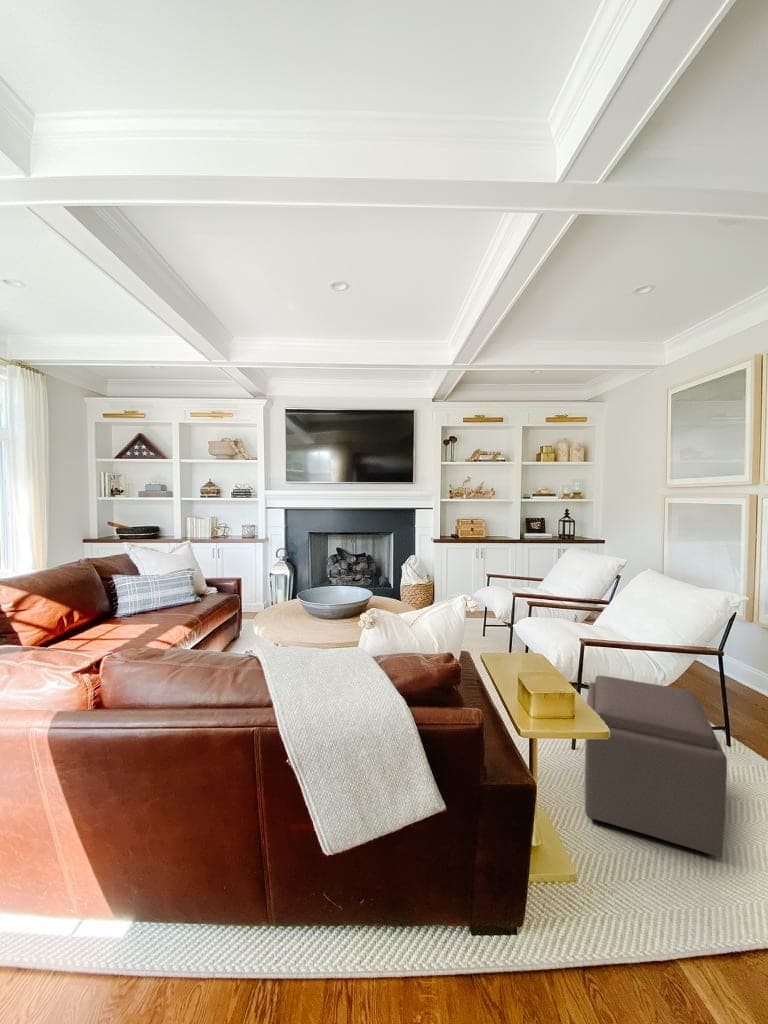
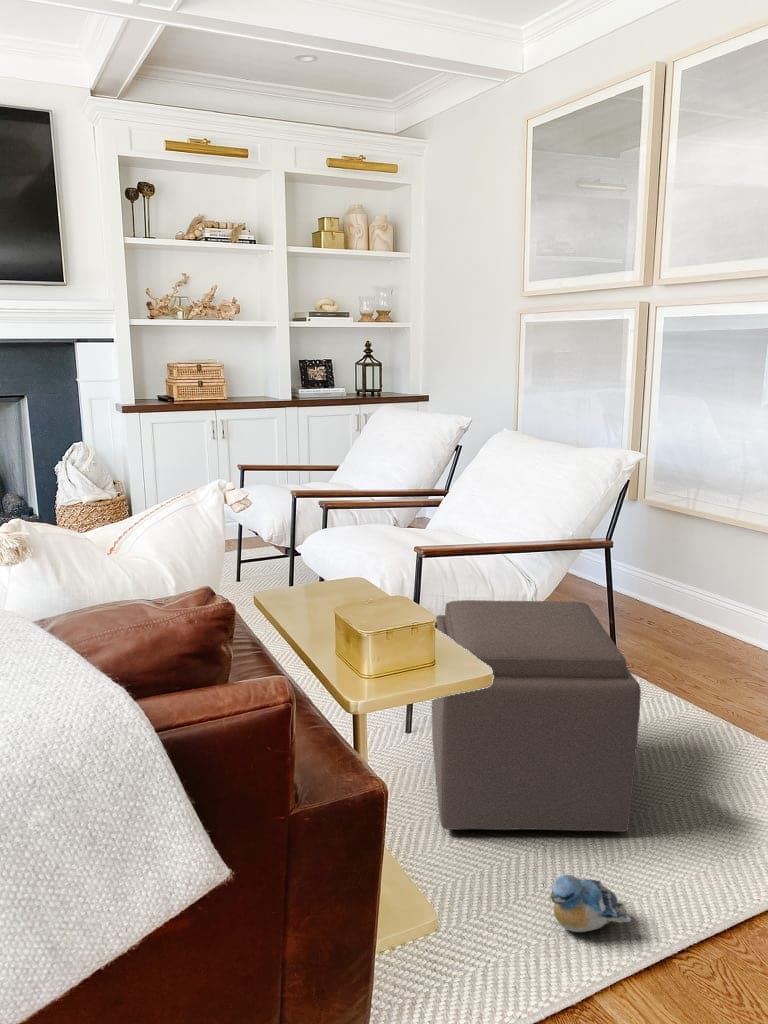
plush toy: none [651,872,714,922] -> present [550,875,631,932]

